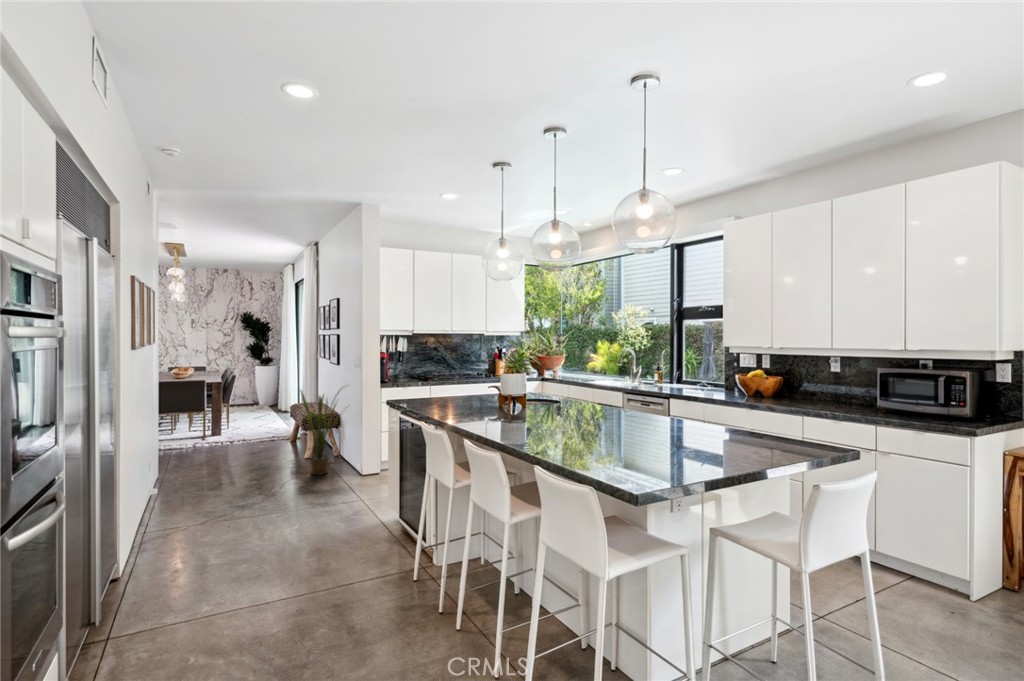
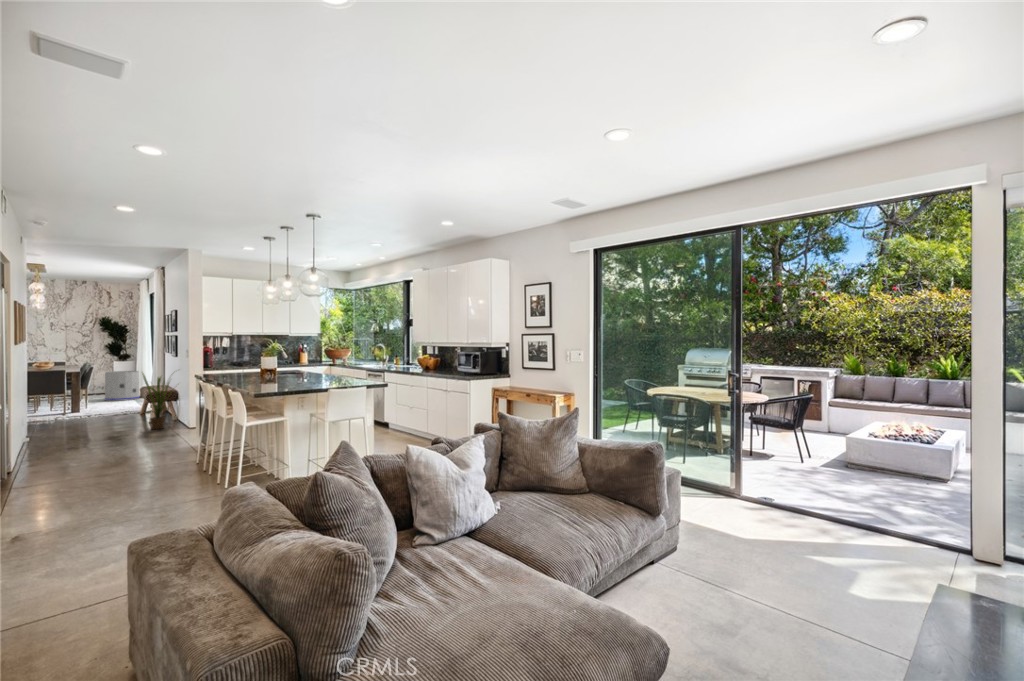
trash can: none [247,379,285,416] -> present [104,371,140,401]

